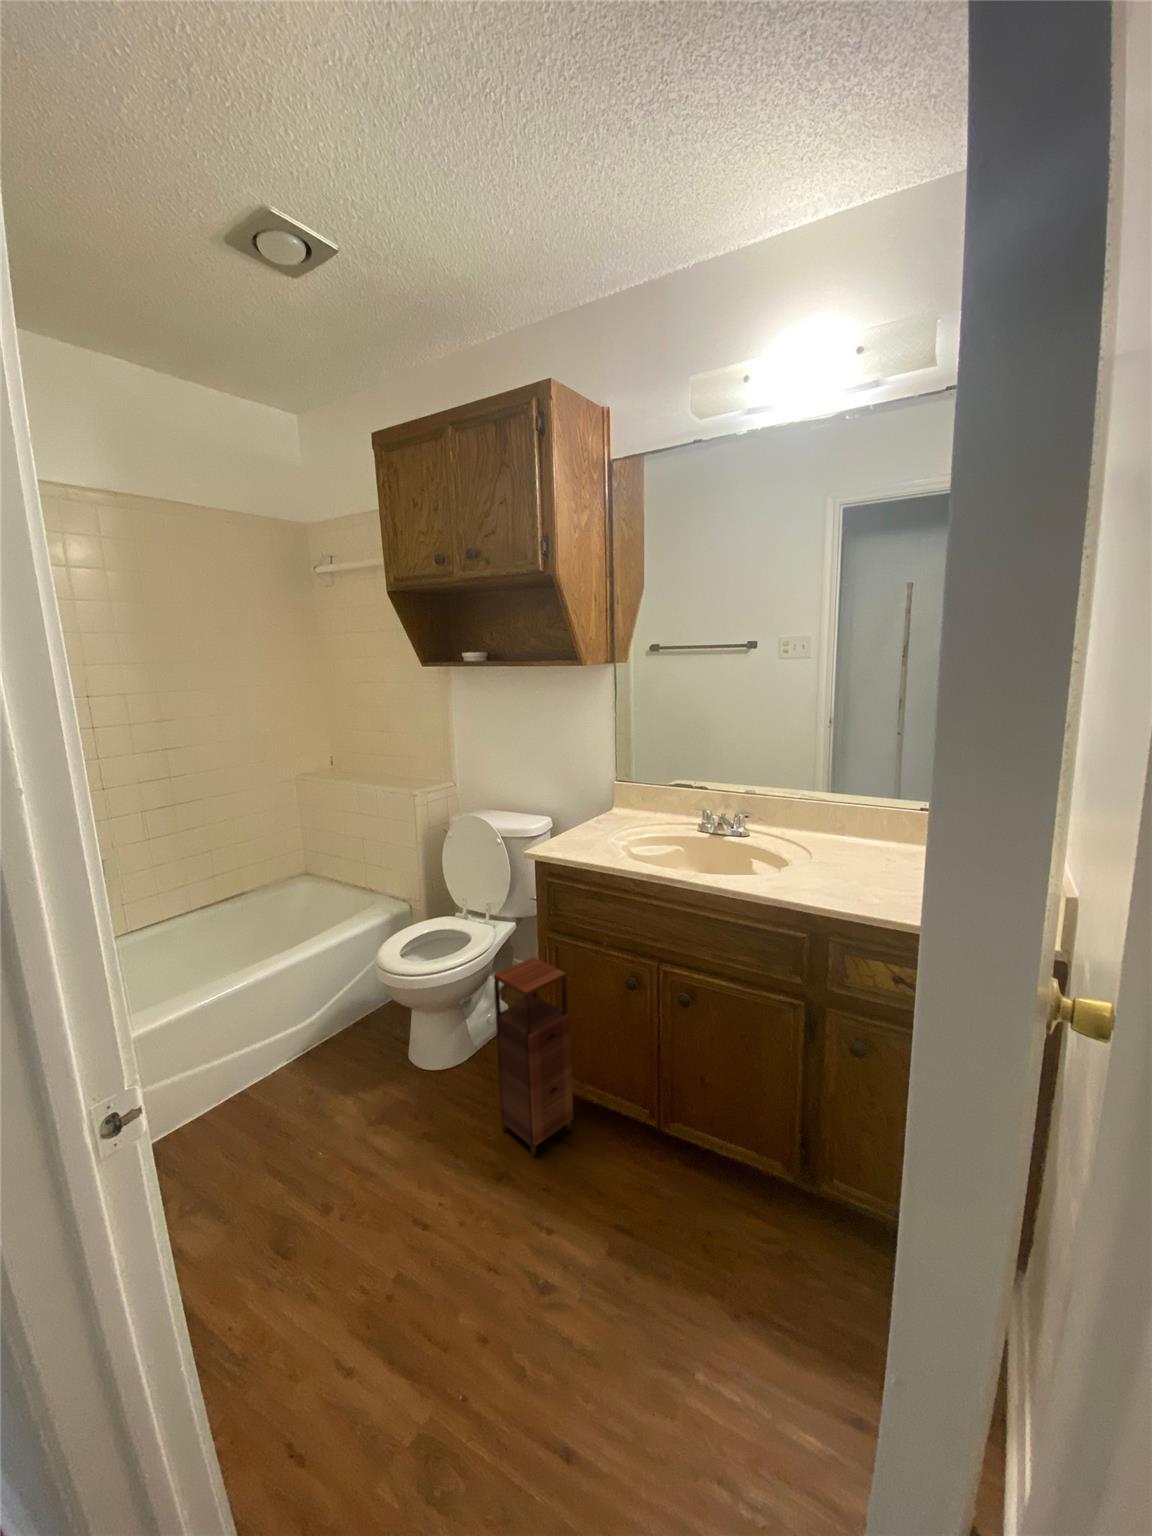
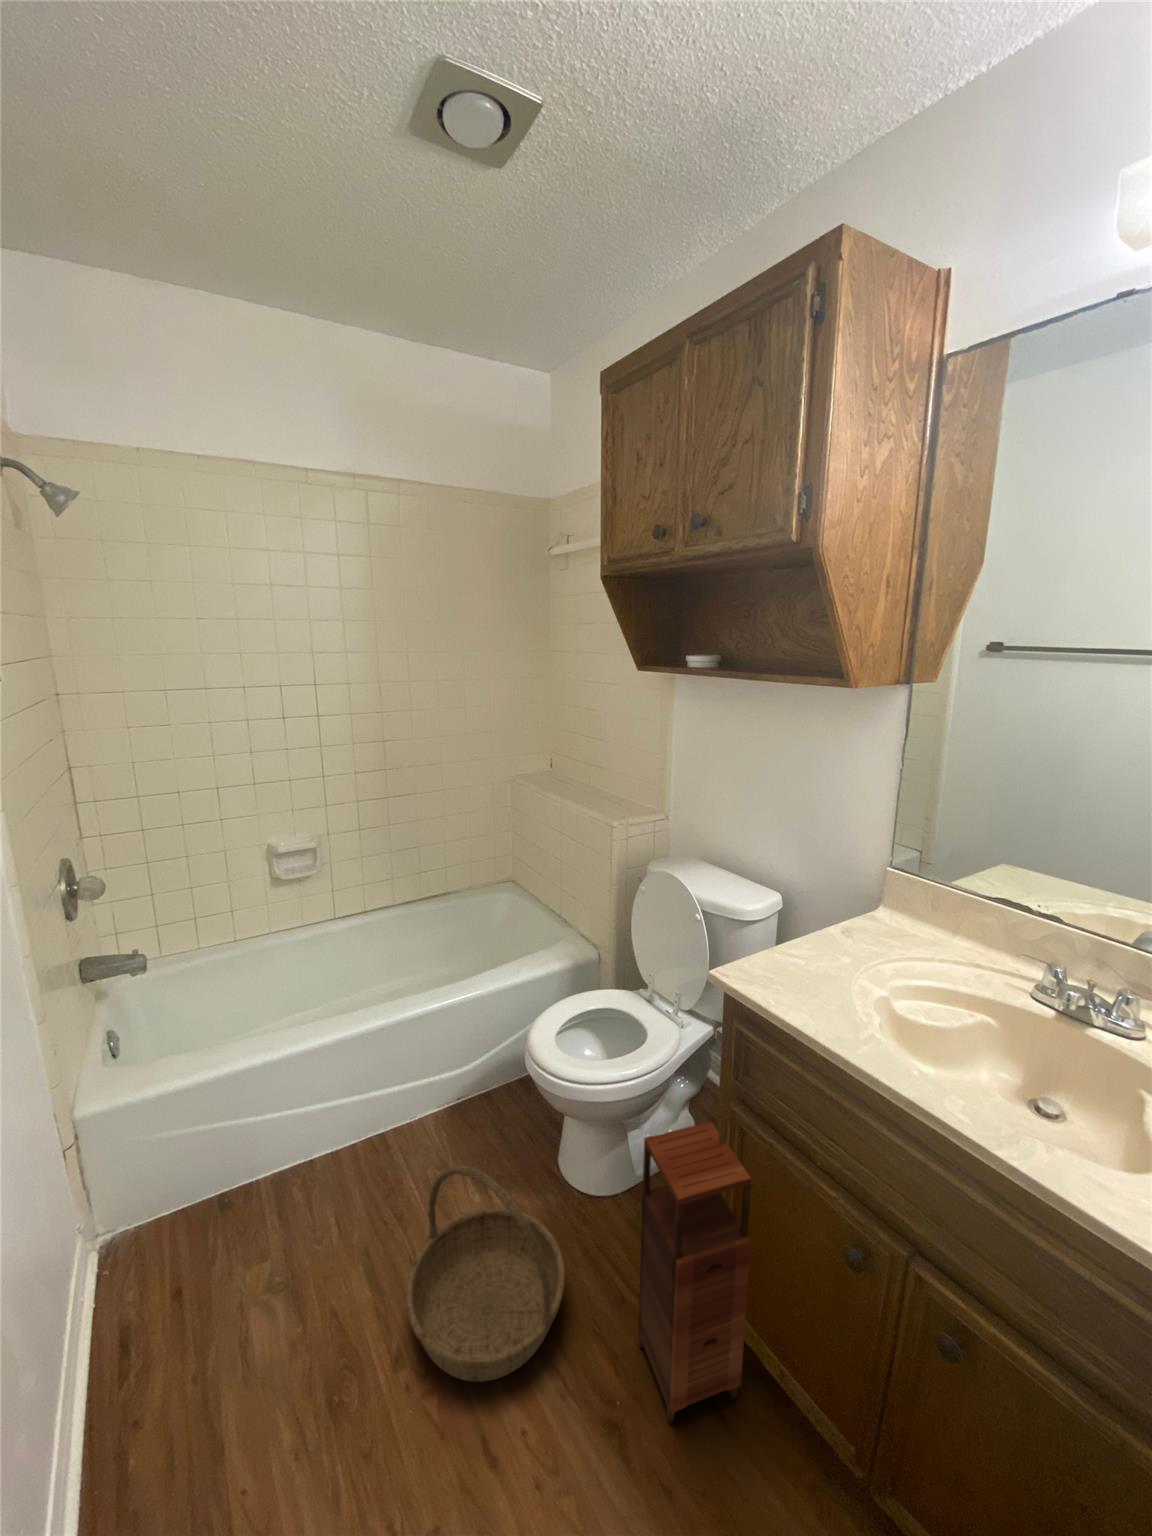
basket: none [319,1042,445,1193] -> present [405,1166,565,1382]

